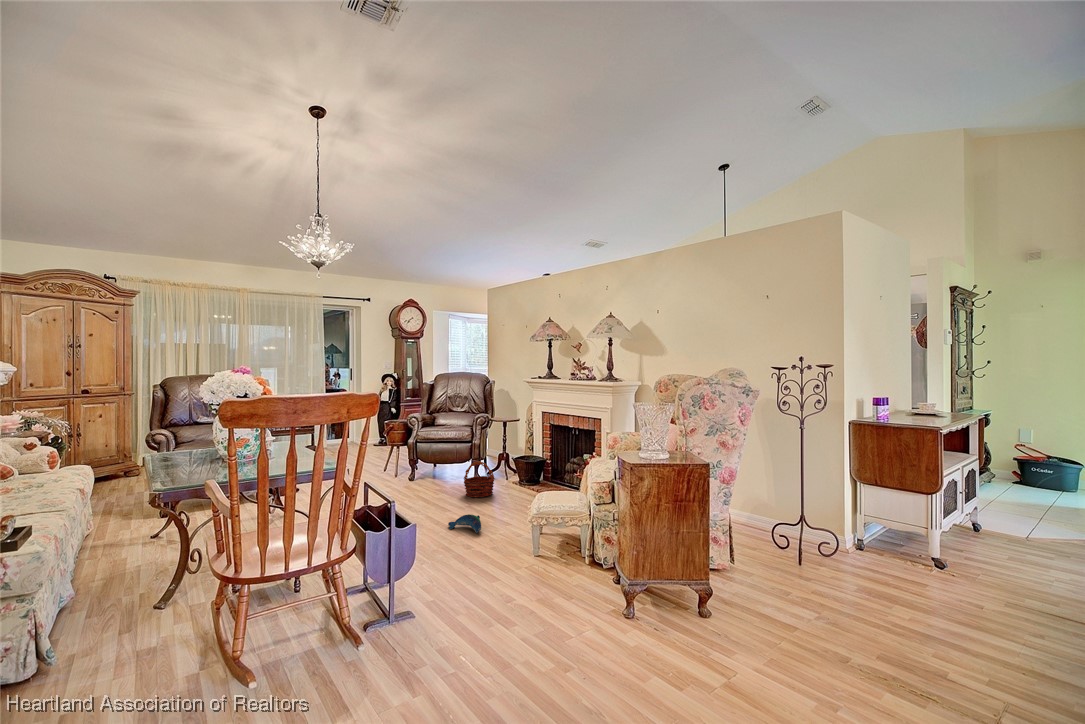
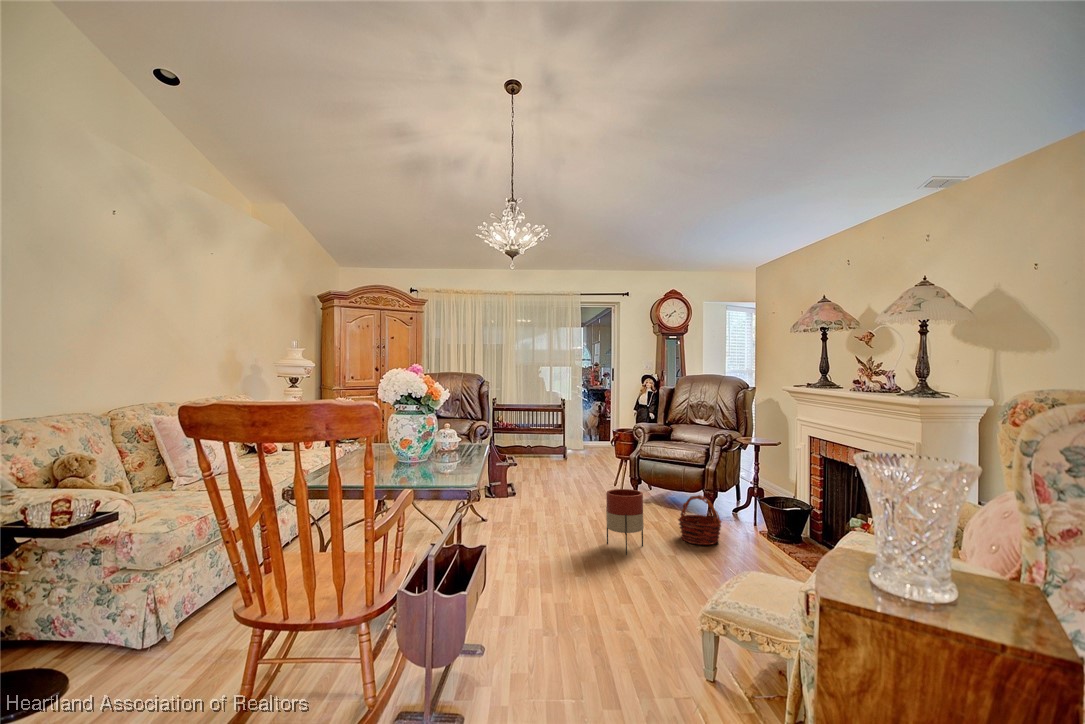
planter: none [416,464,448,514] -> present [606,489,644,555]
plush toy: present [448,514,481,533] -> none [621,567,662,598]

